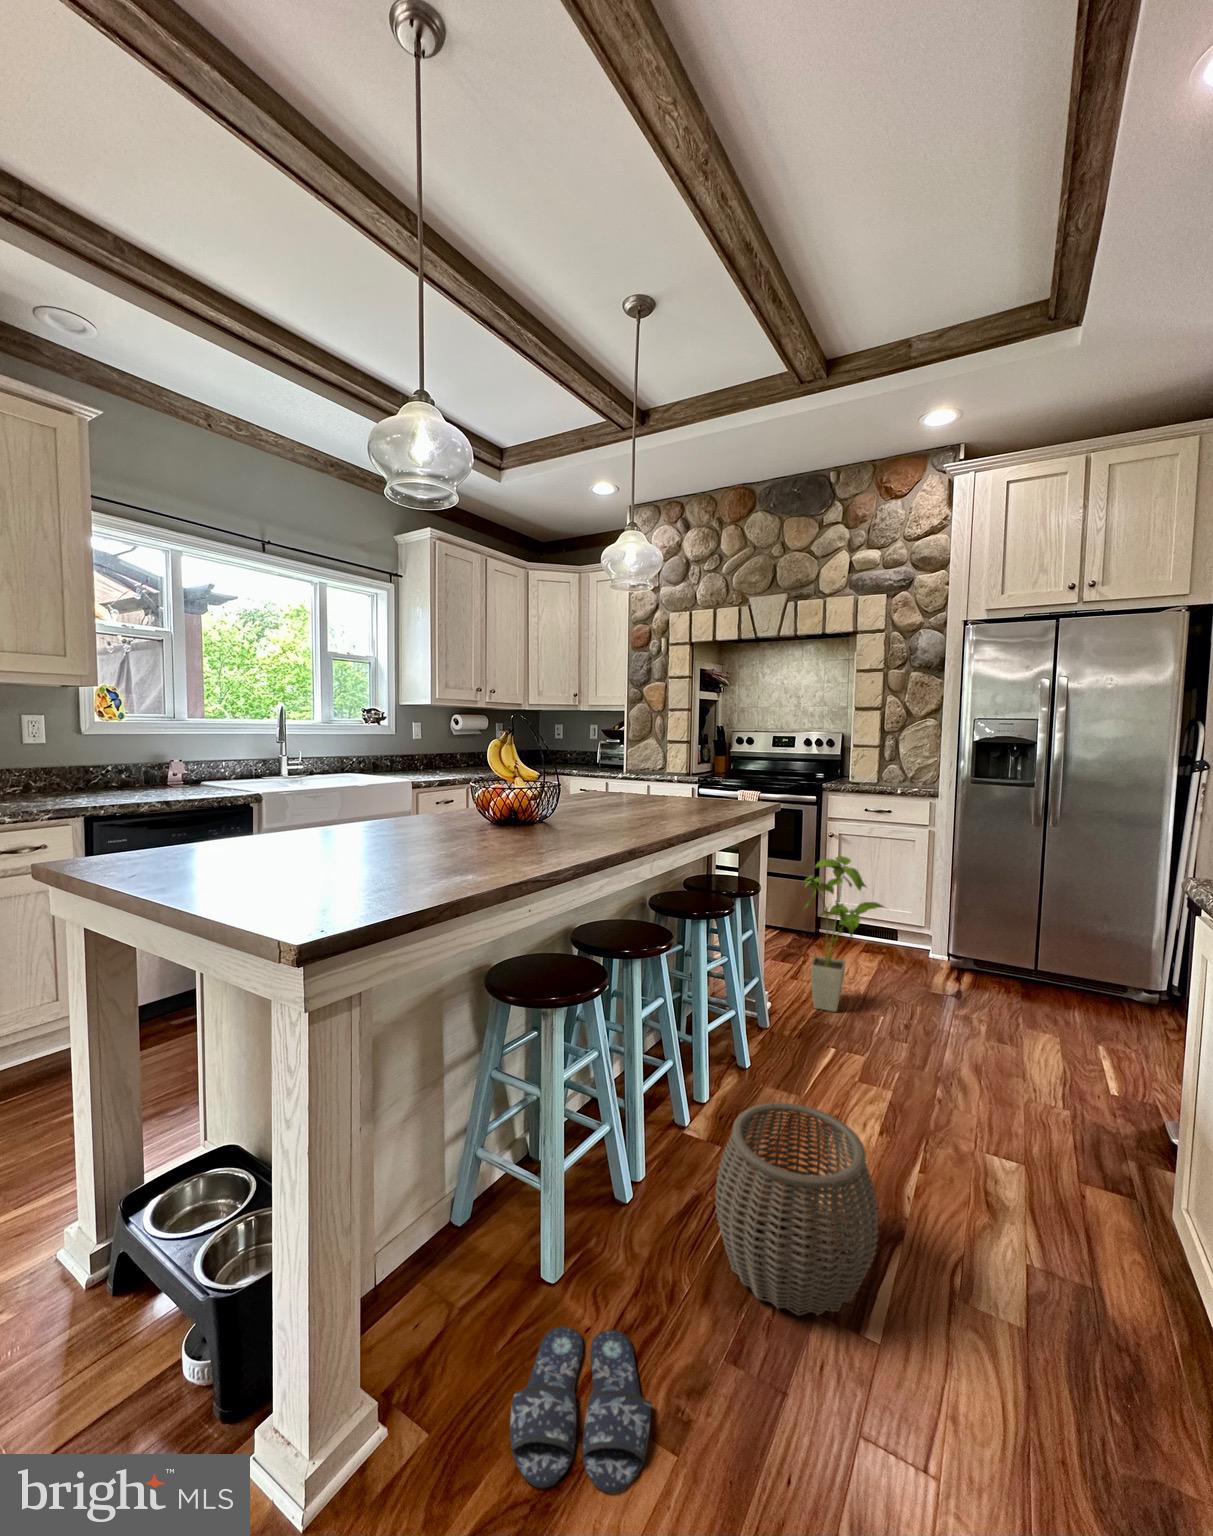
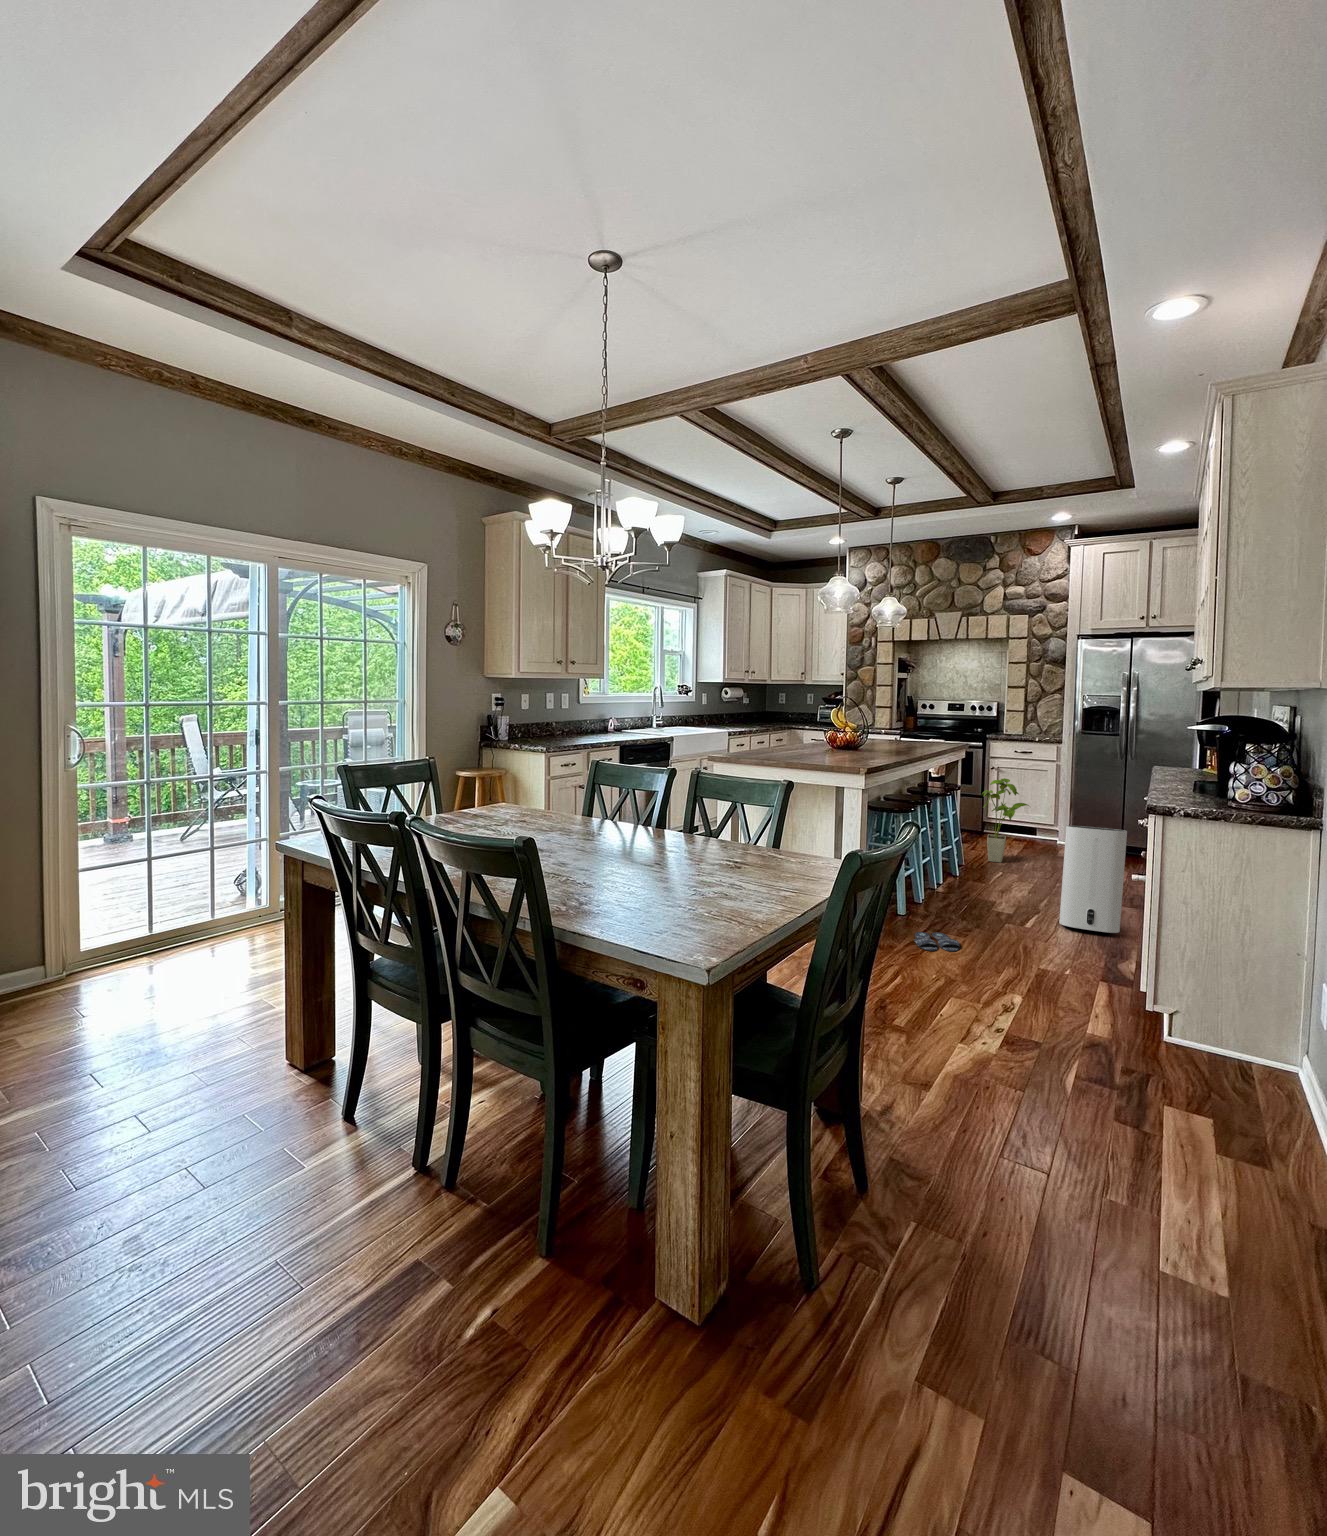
air purifier: none [961,1001,1152,1358] -> present [1059,826,1127,933]
woven basket: present [715,1102,878,1316] -> none [966,869,1029,930]

